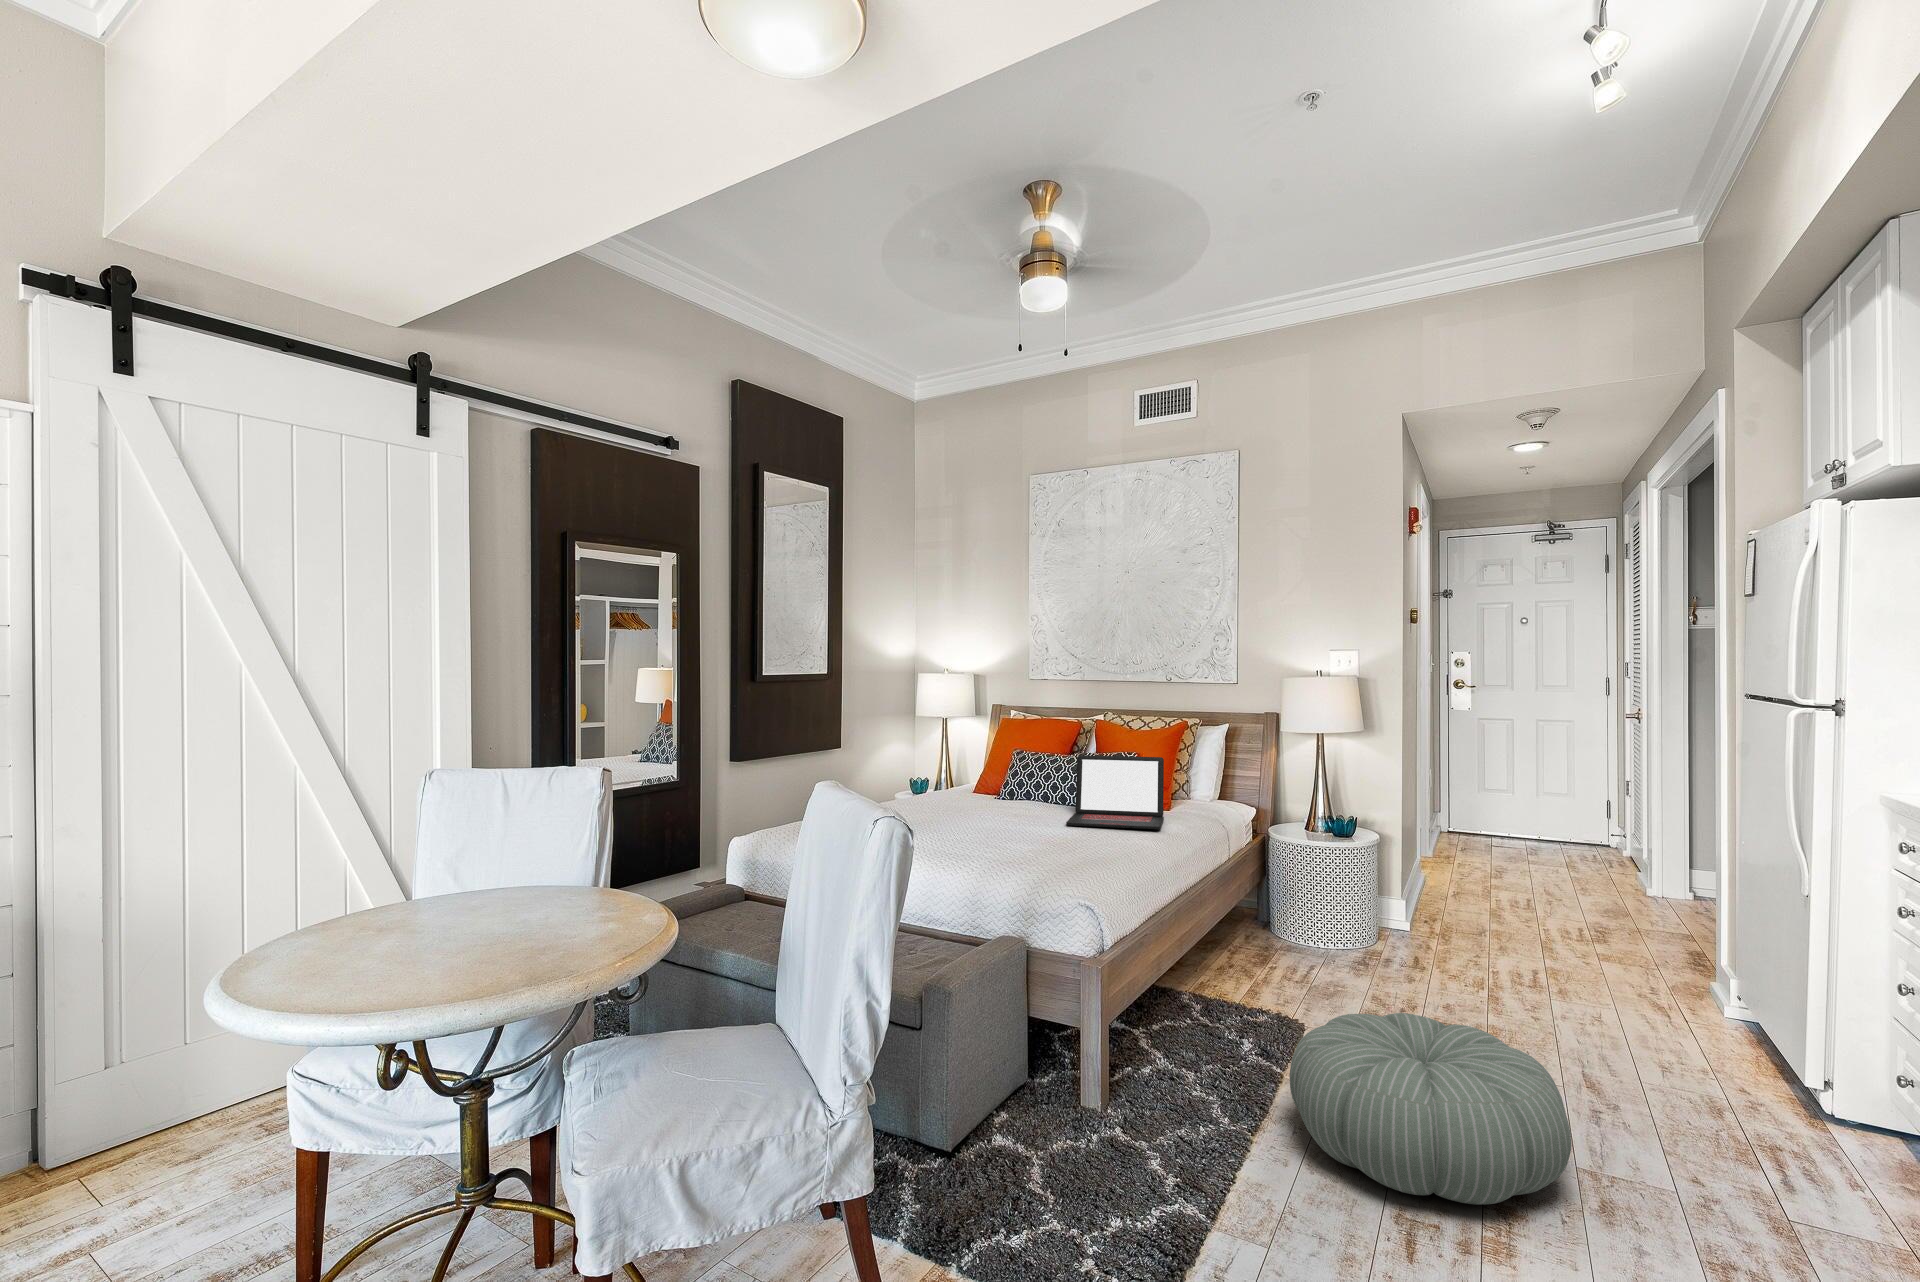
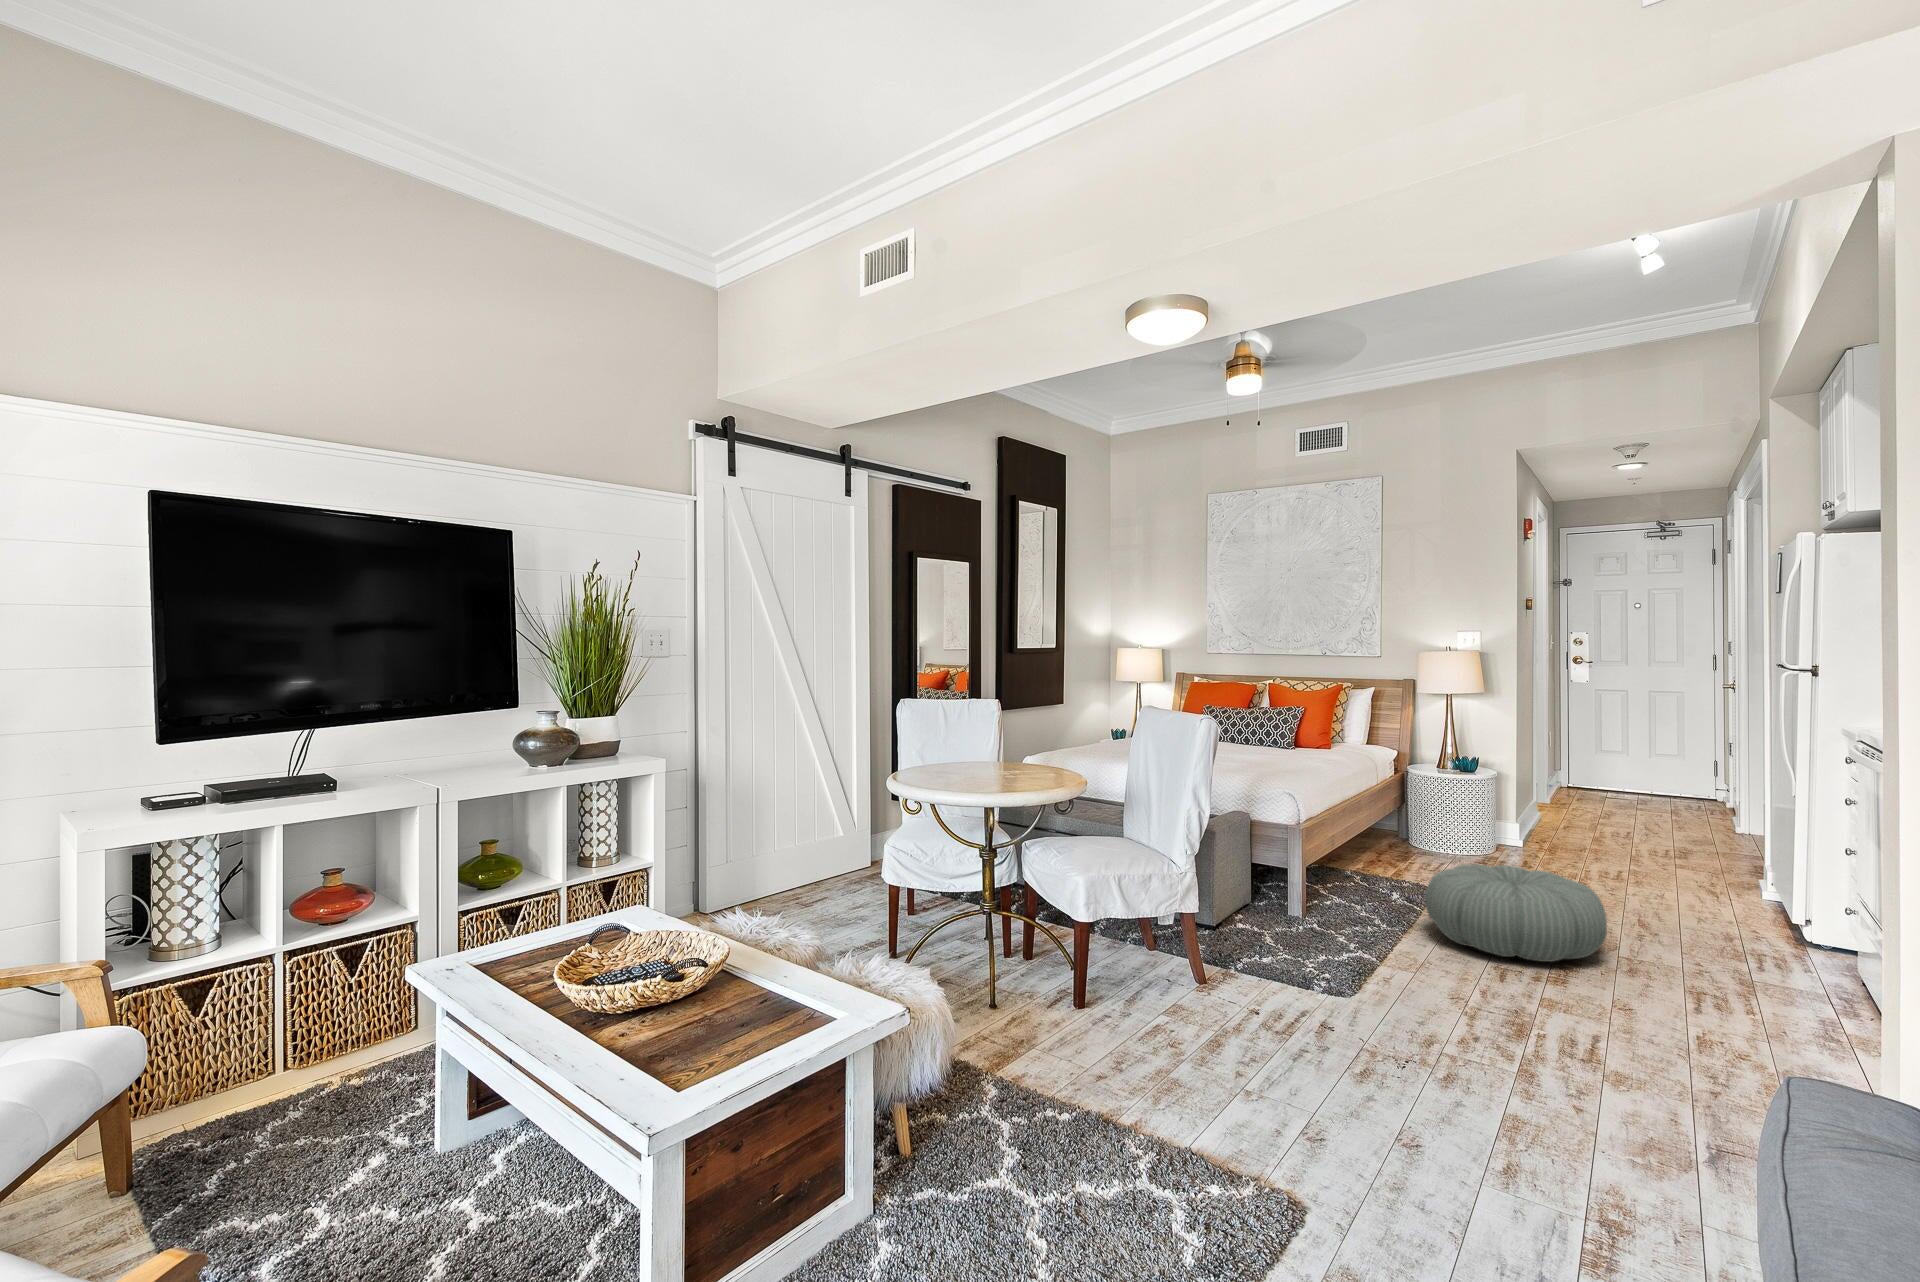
laptop: present [1066,755,1164,829] -> none [1257,707,1328,758]

